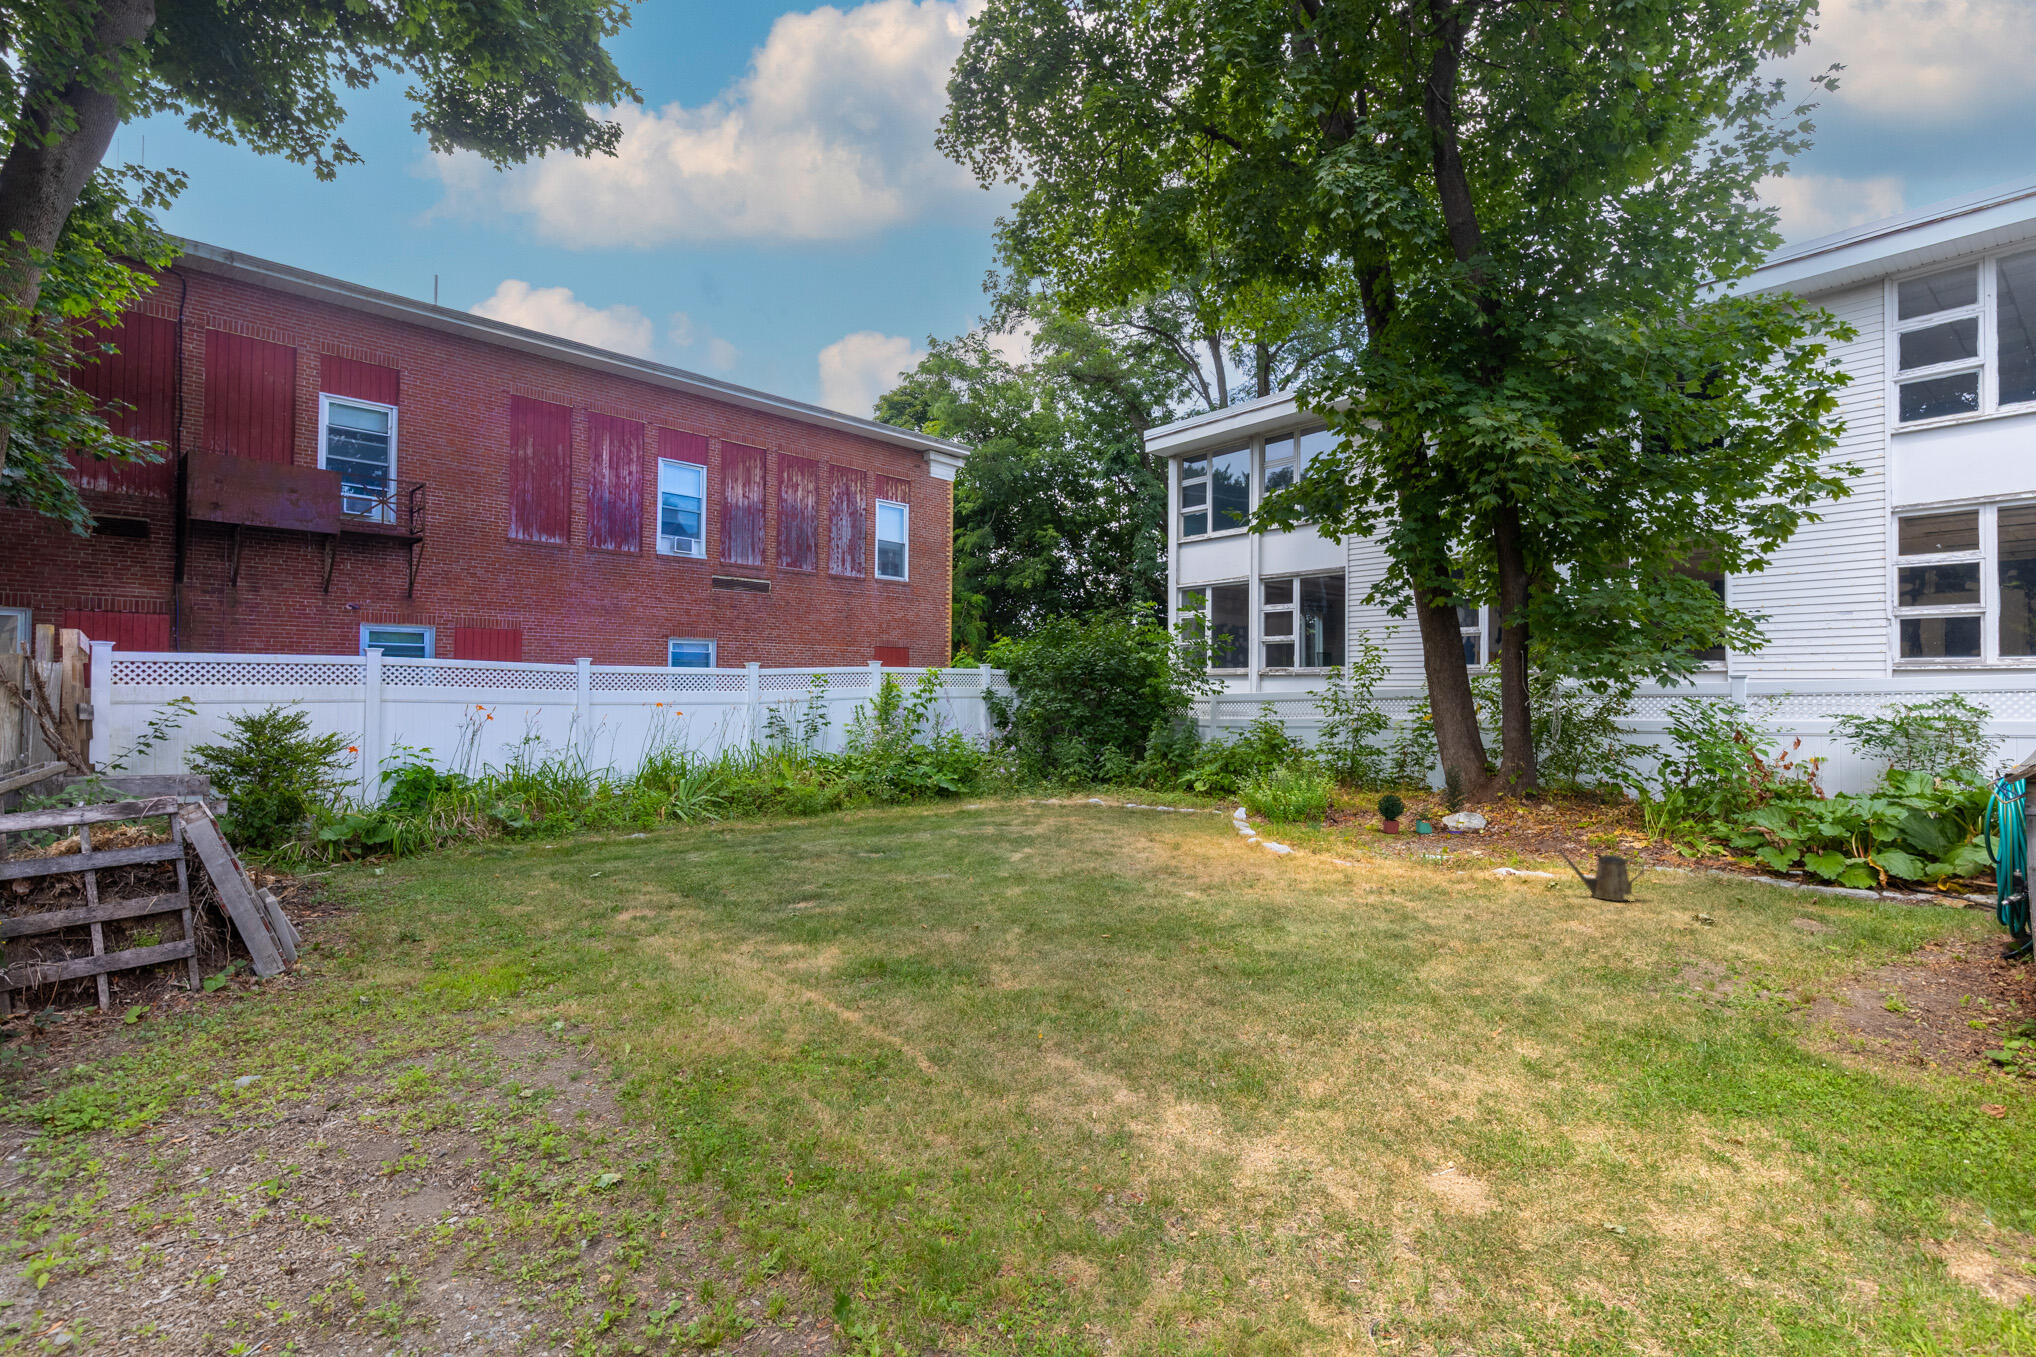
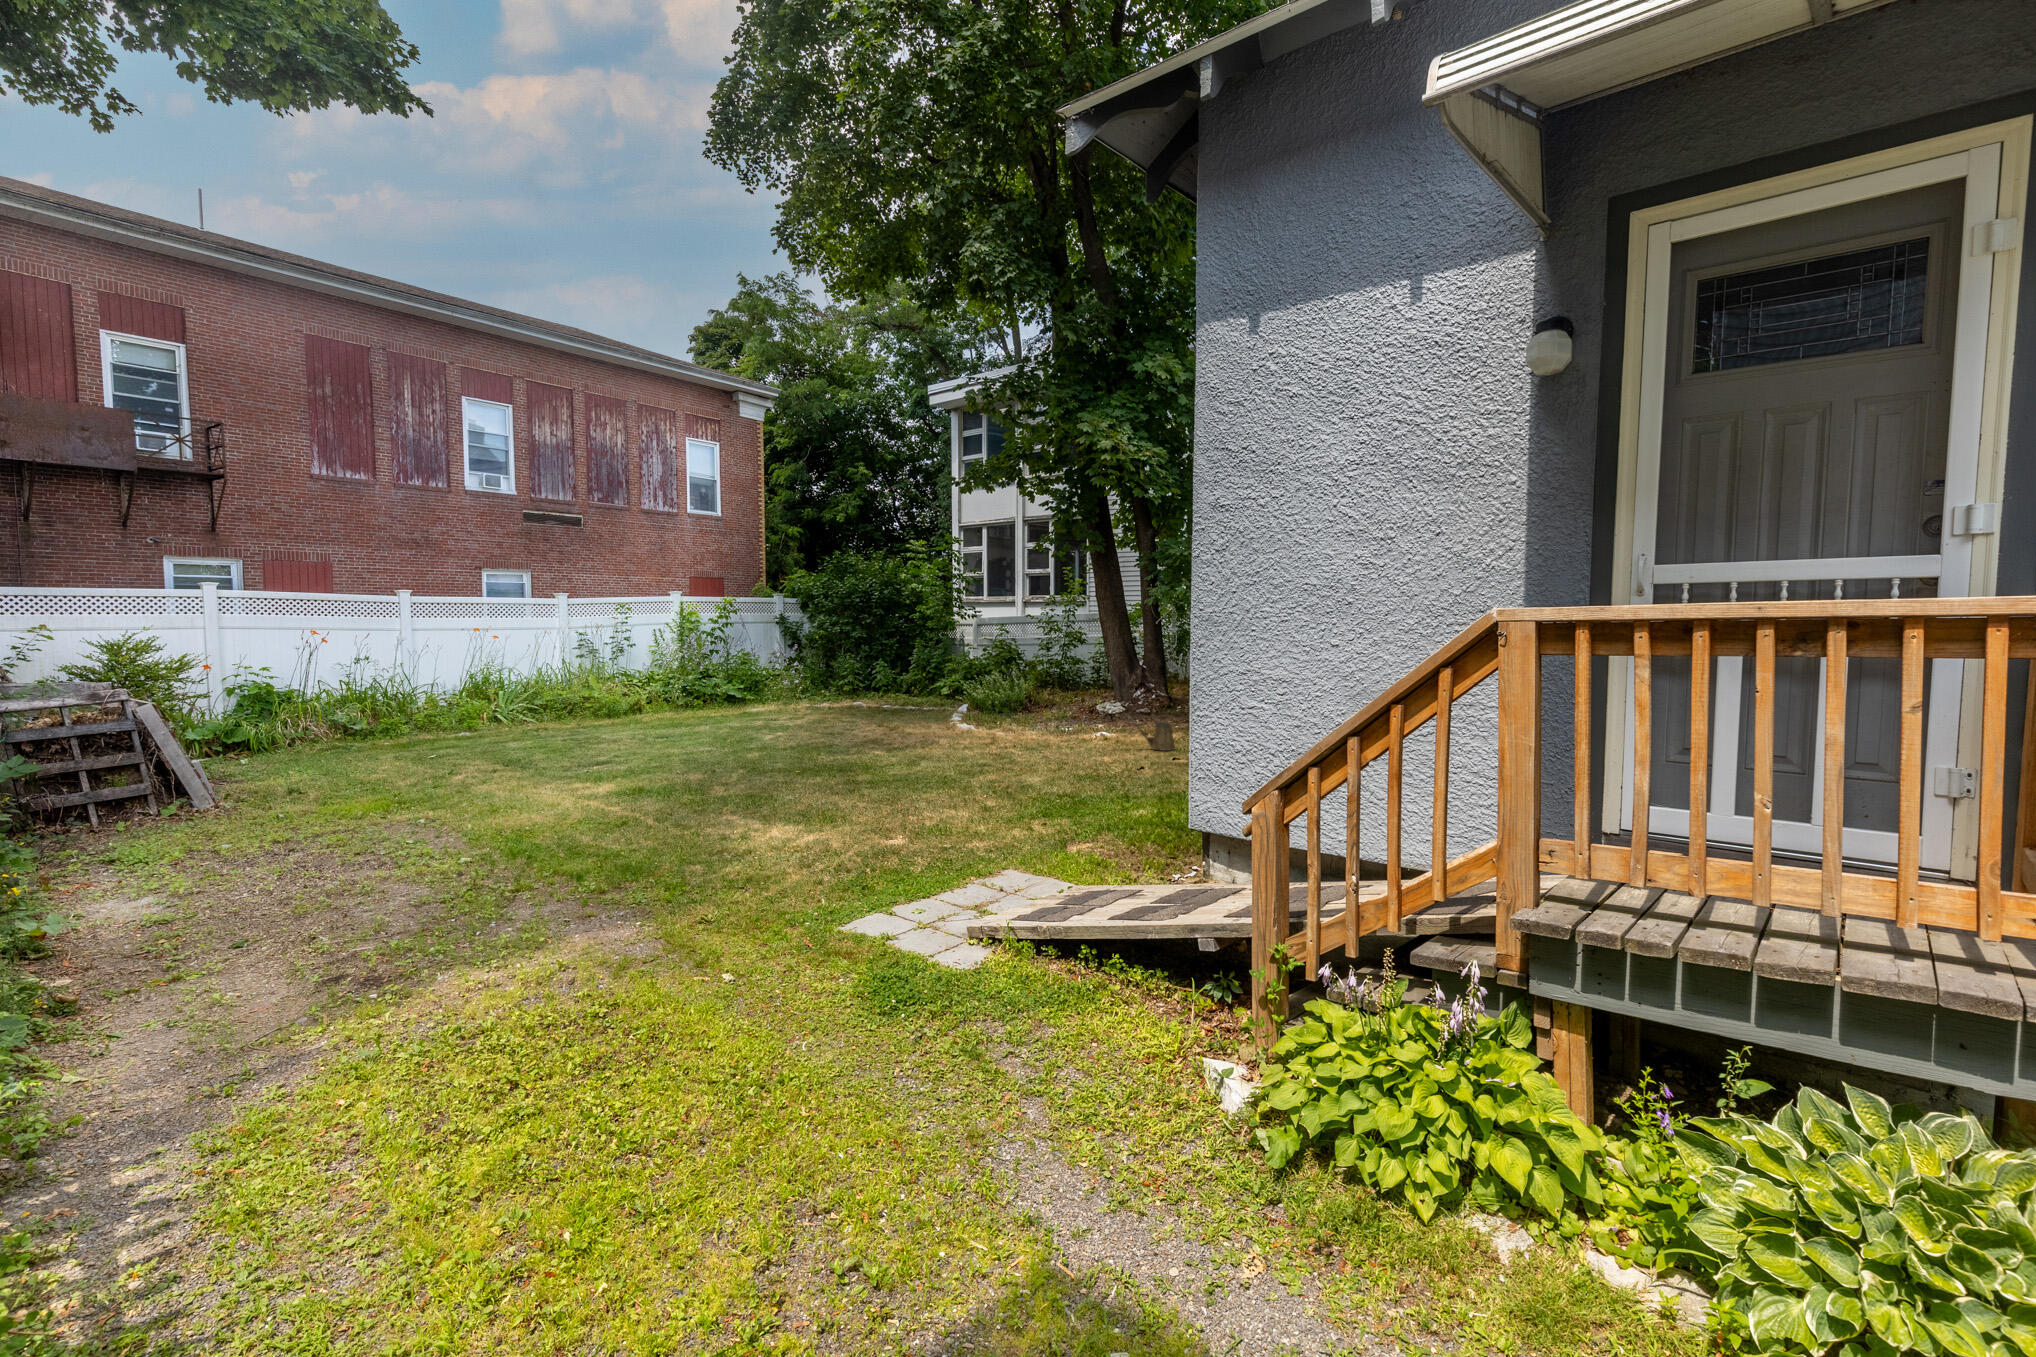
potted plant: present [1377,764,1467,834] -> none [1053,667,1119,719]

